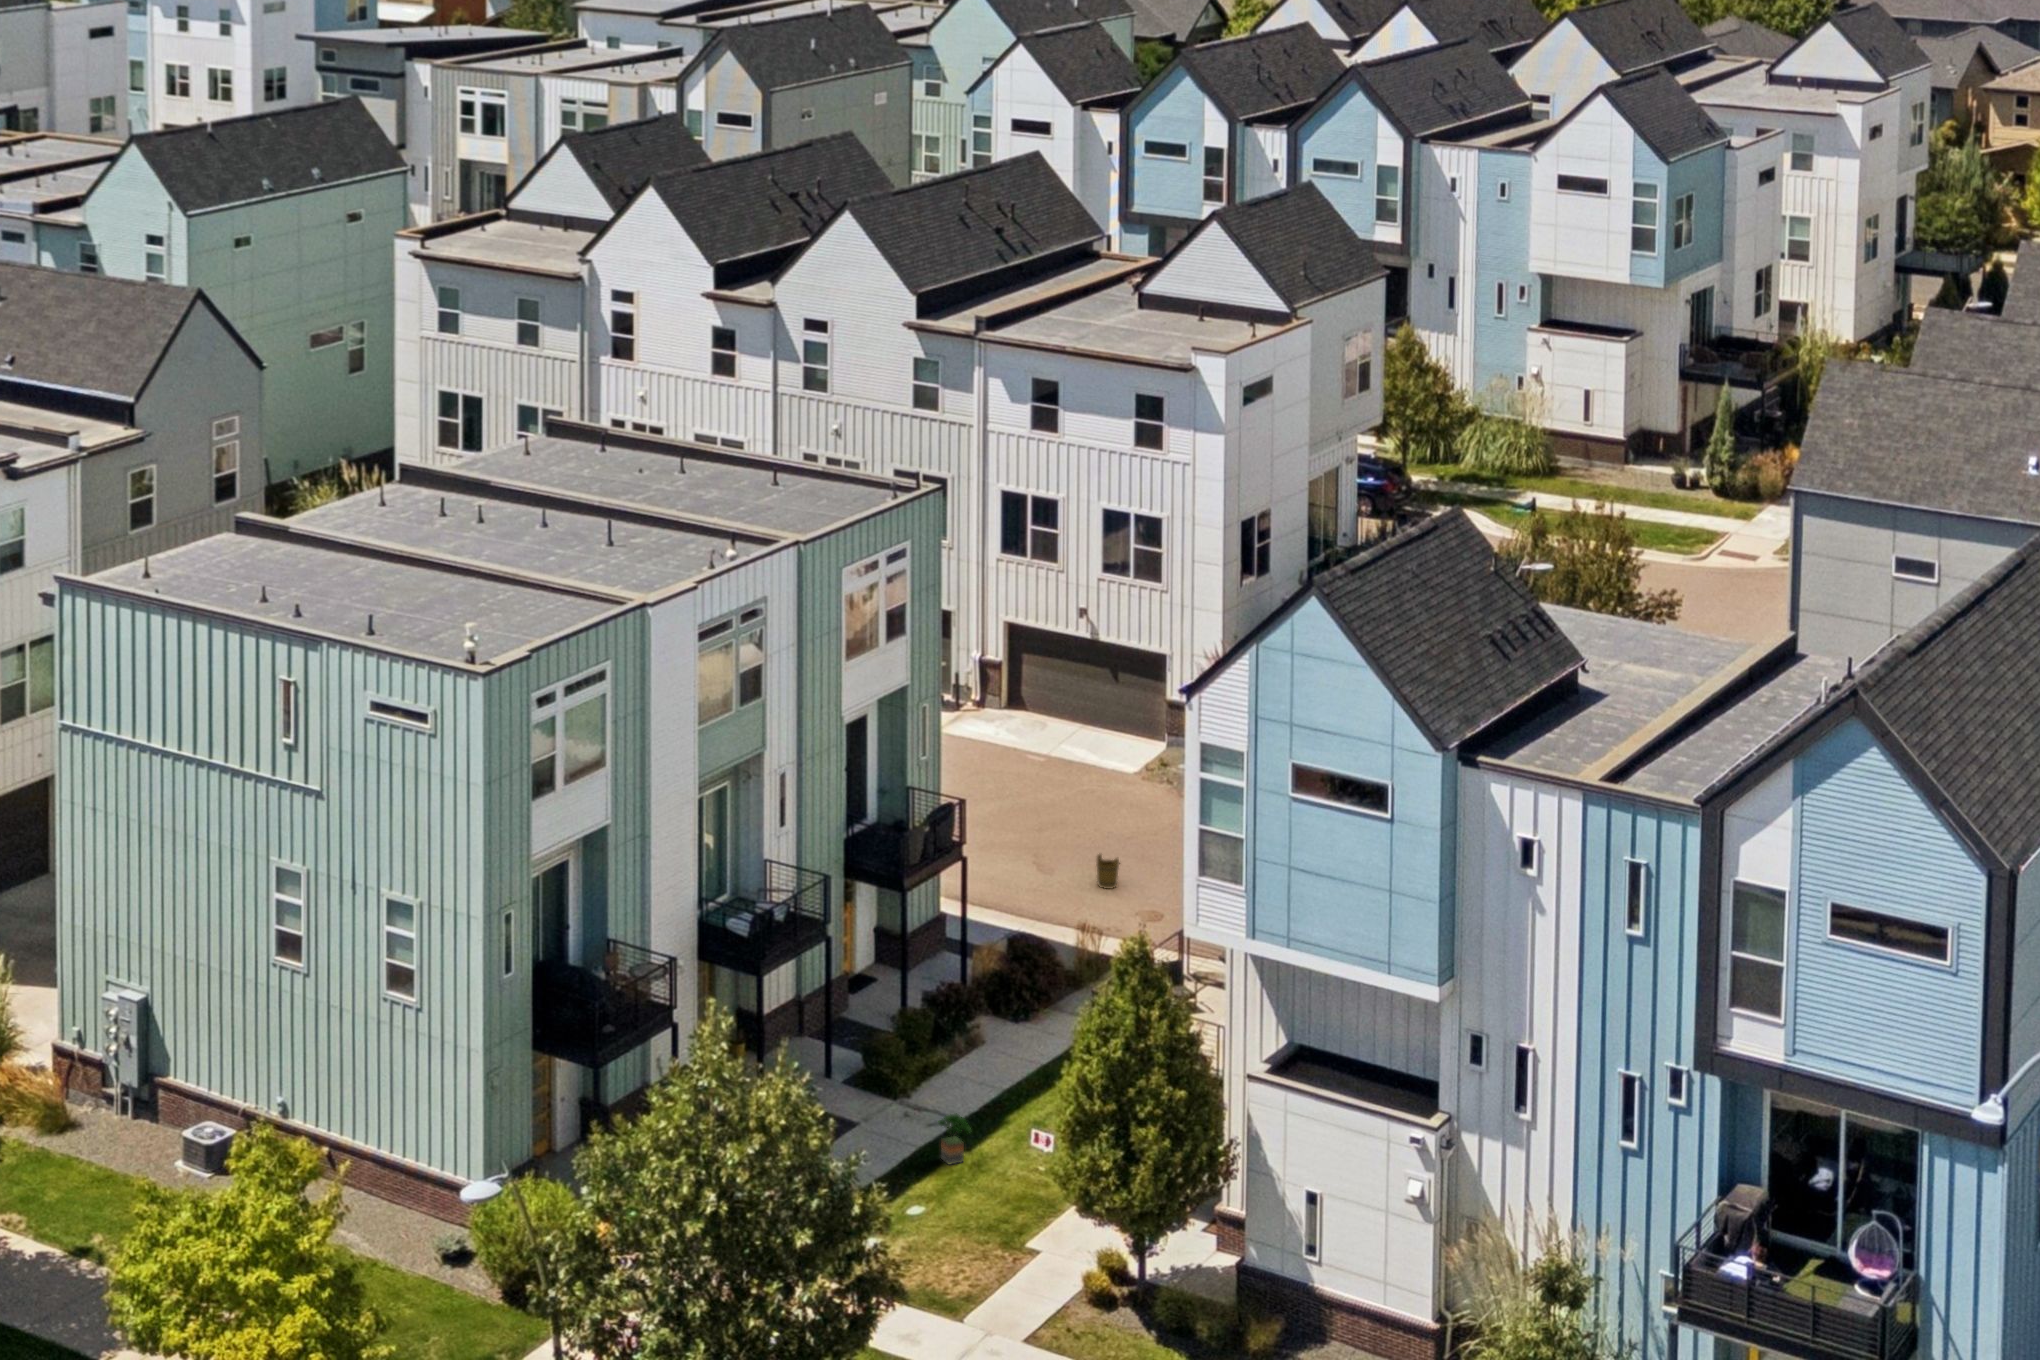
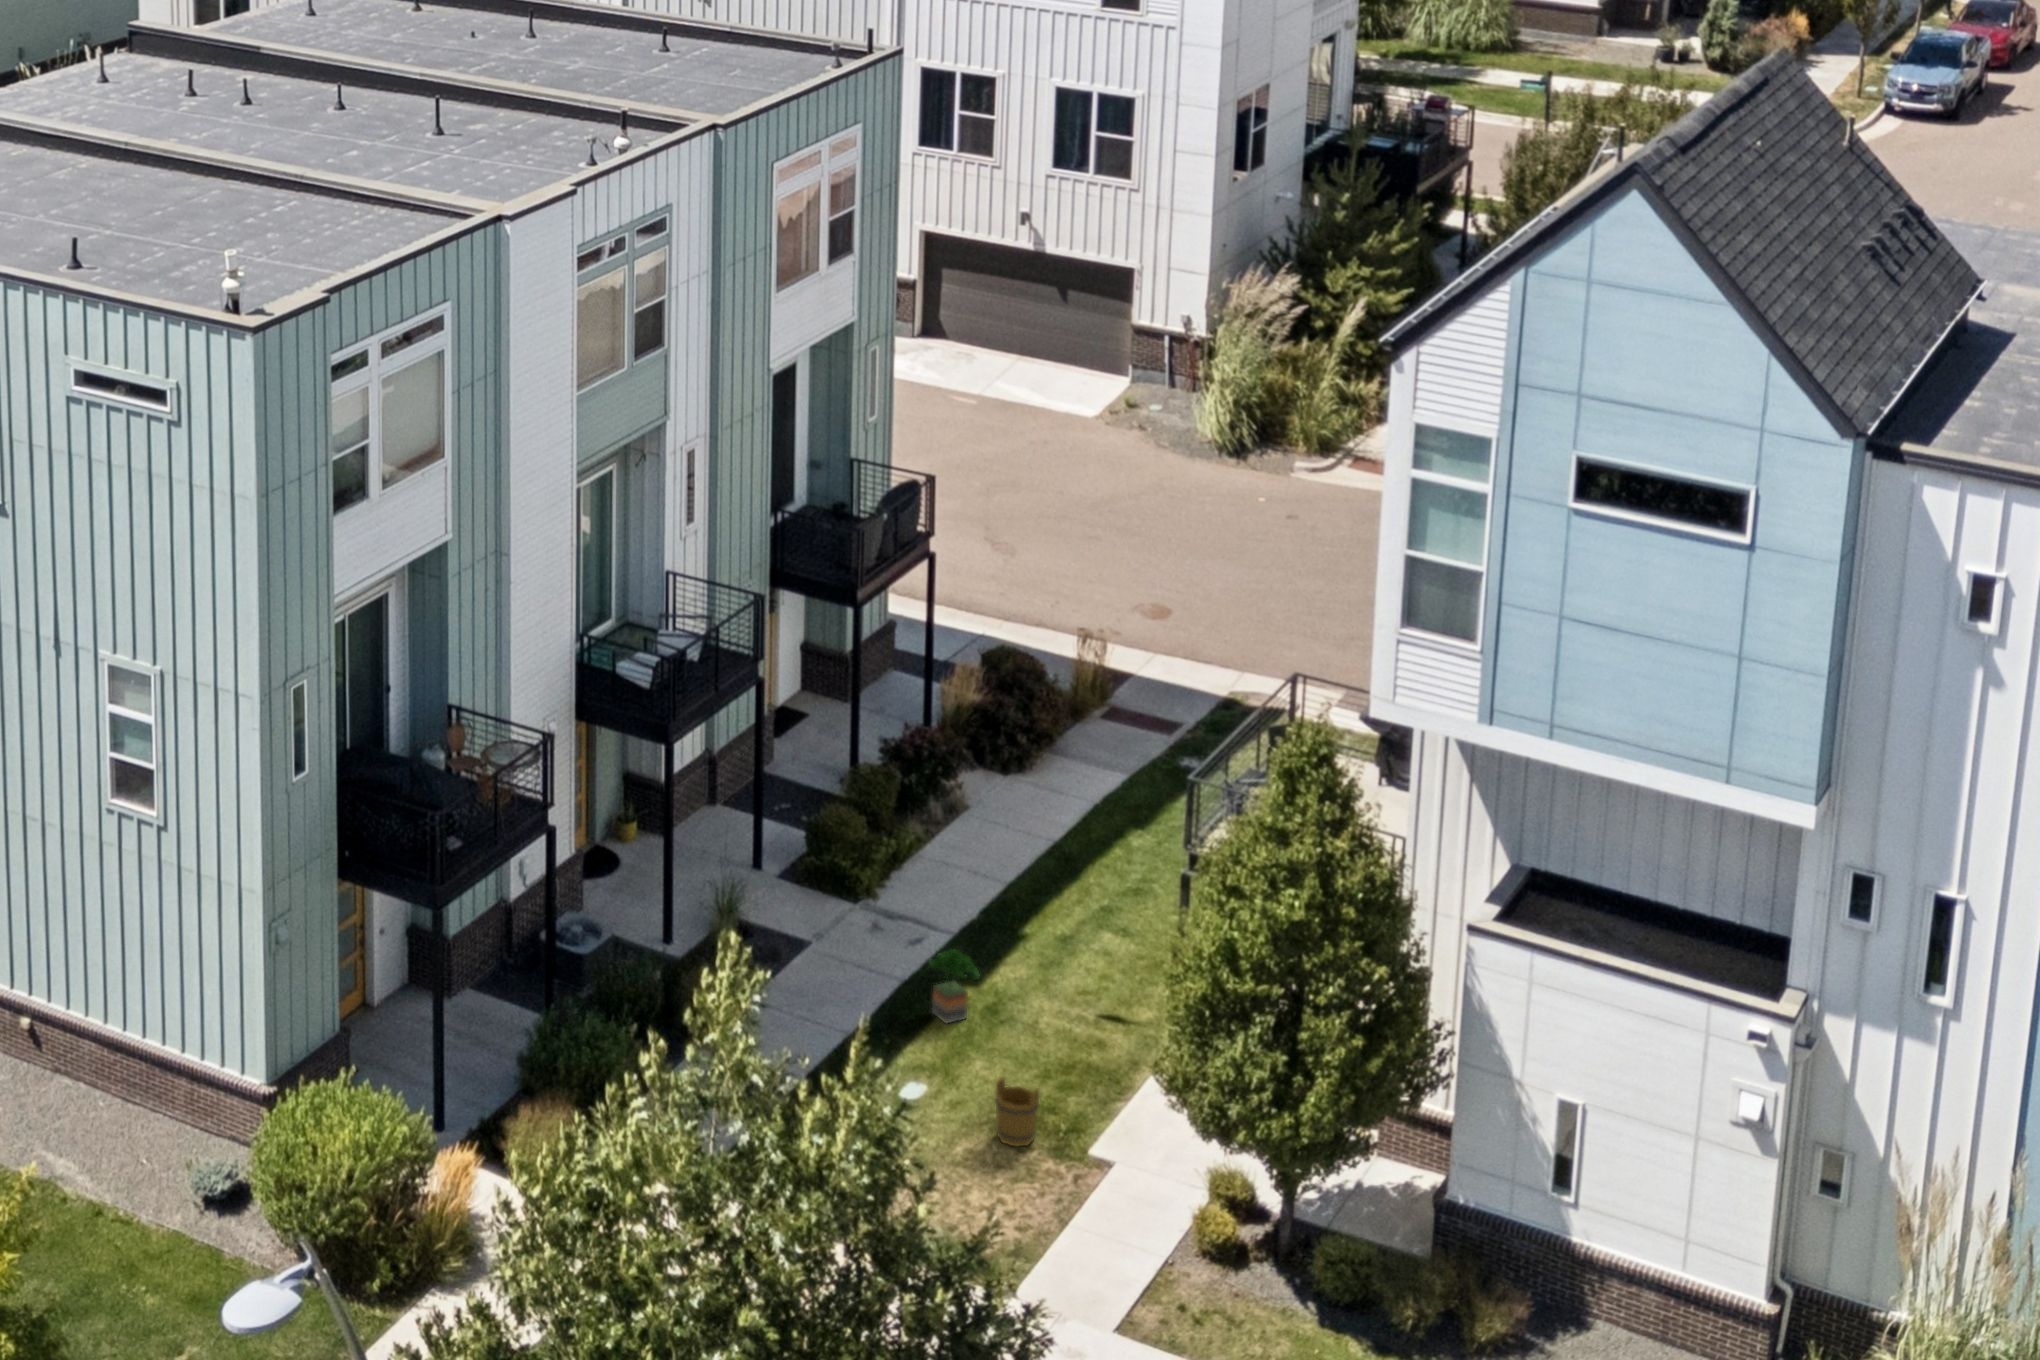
bucket: present [1097,854,1120,889] -> present [995,1077,1040,1146]

